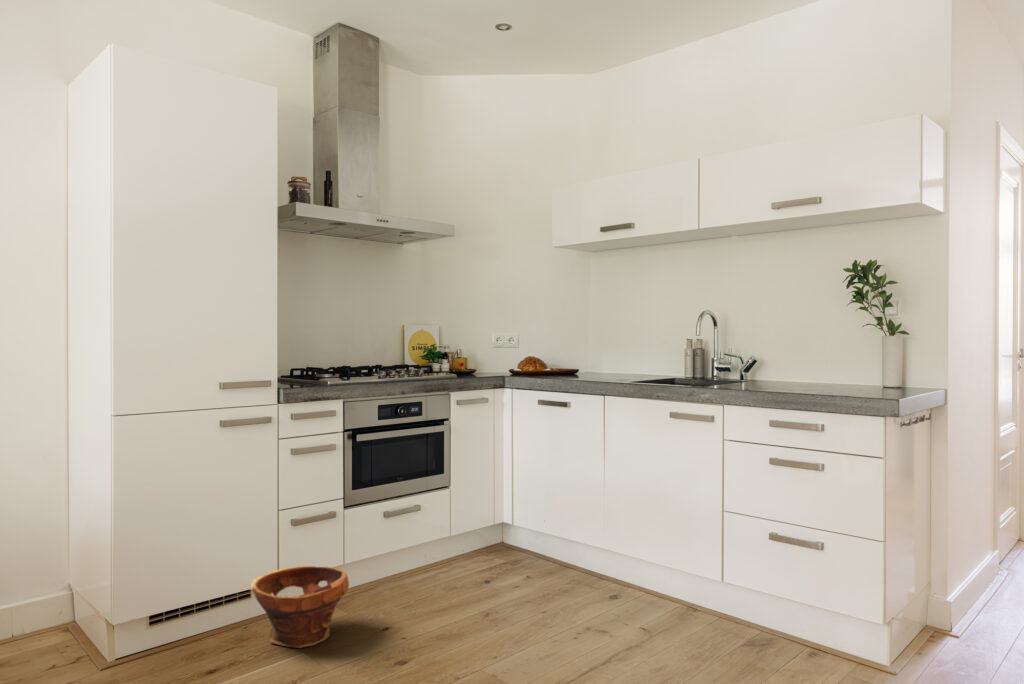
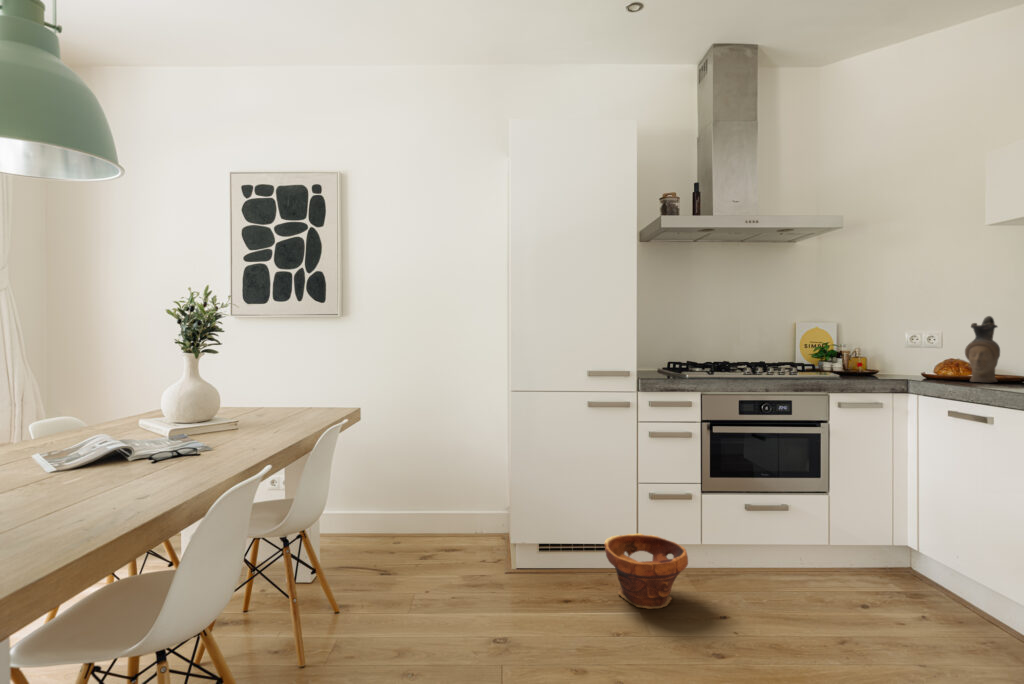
ceramic pitcher: none [541,321,563,375] -> present [965,316,1000,382]

